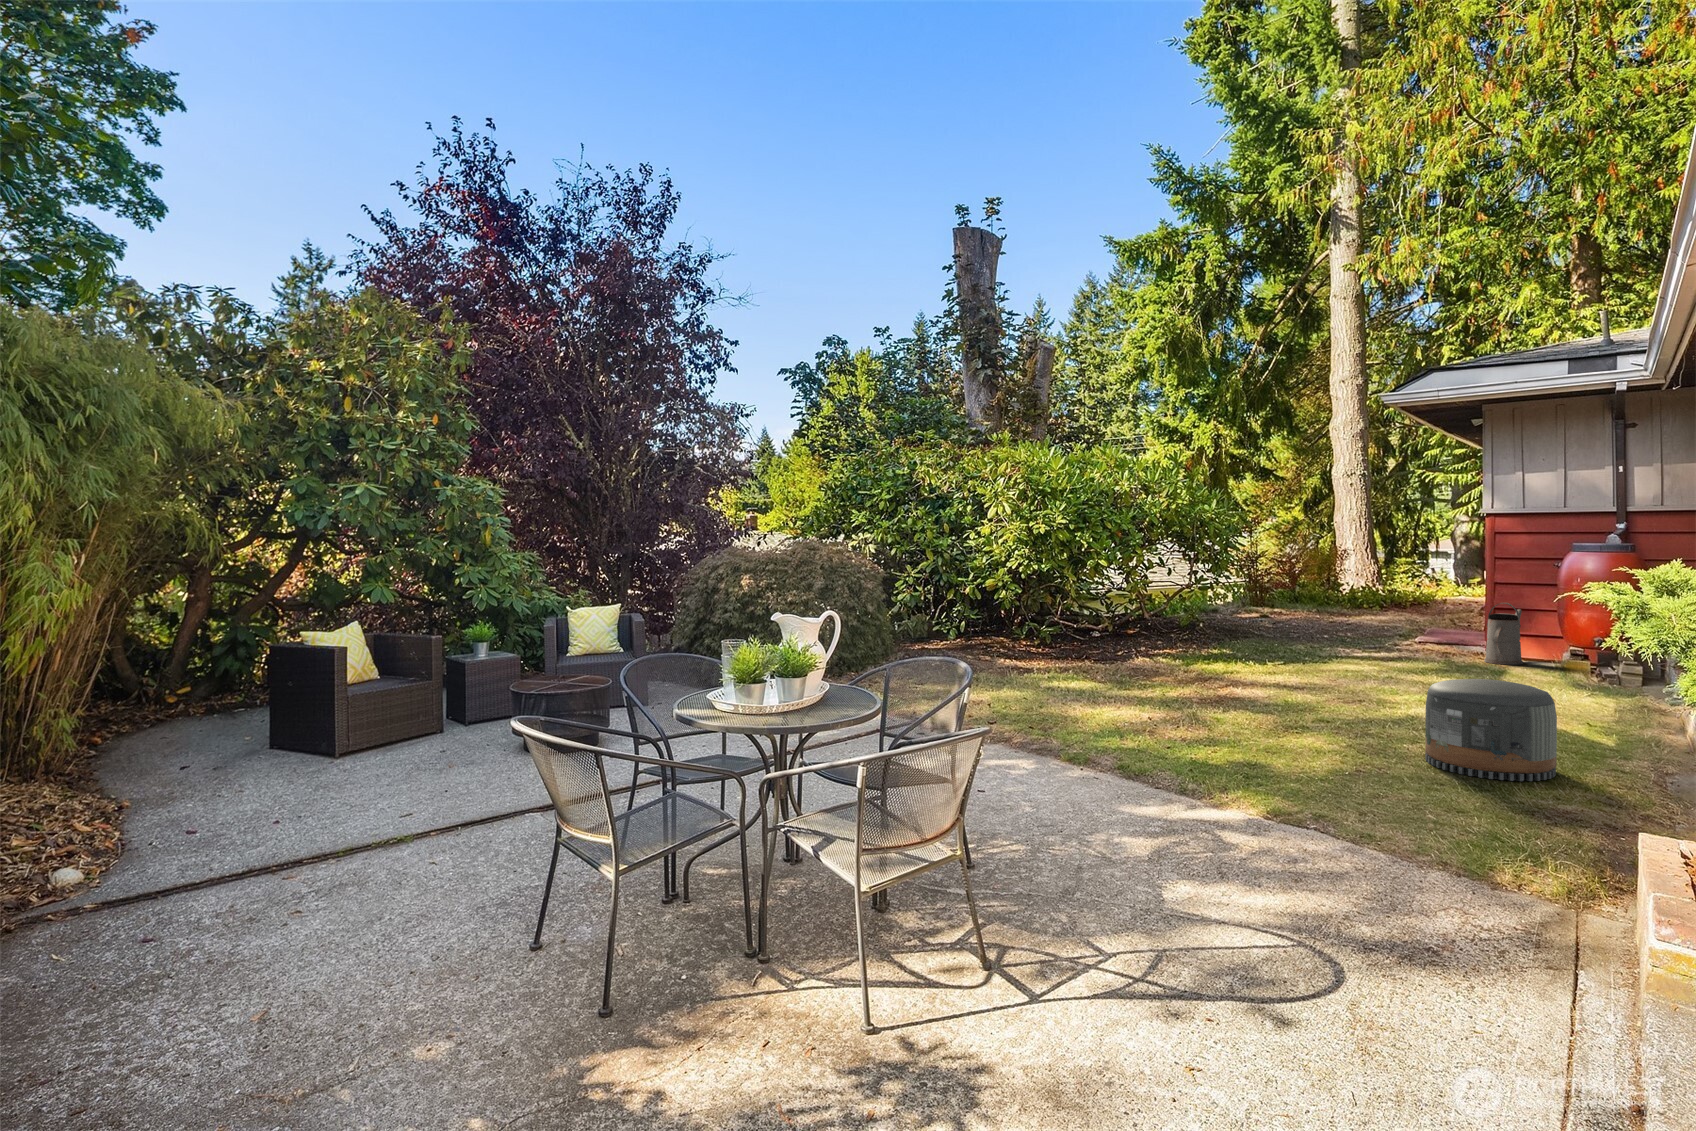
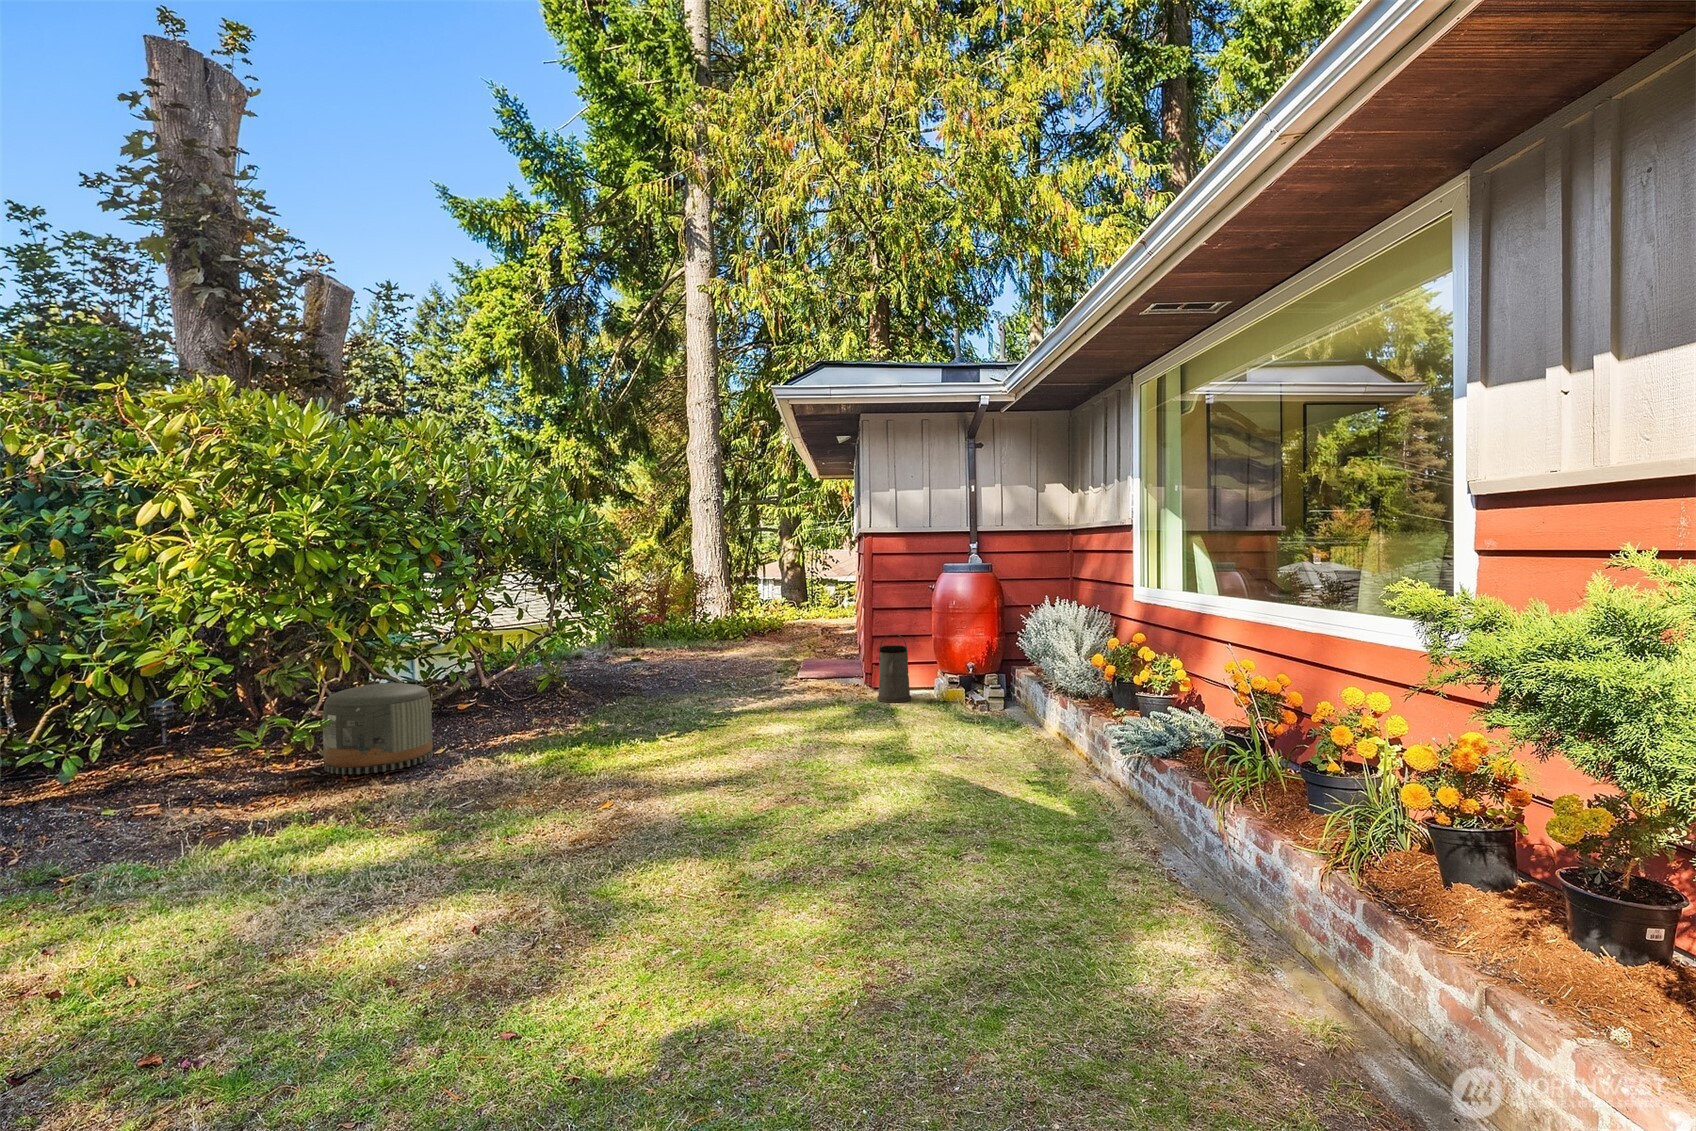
pouf: present [1425,679,1557,781] -> present [322,683,433,774]

